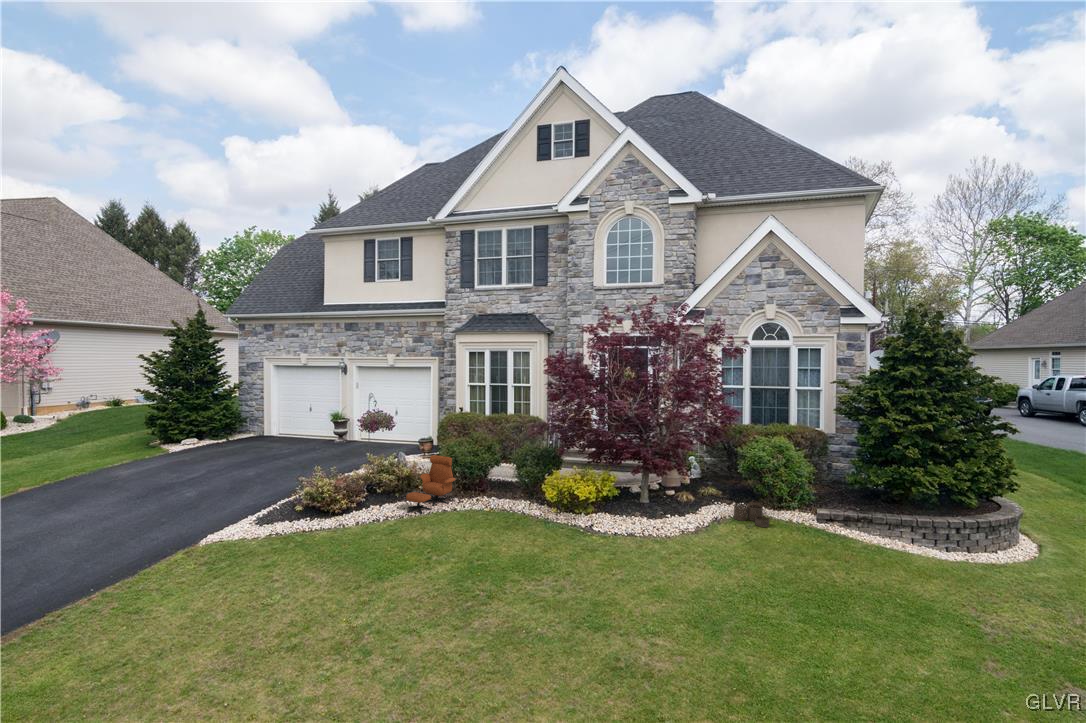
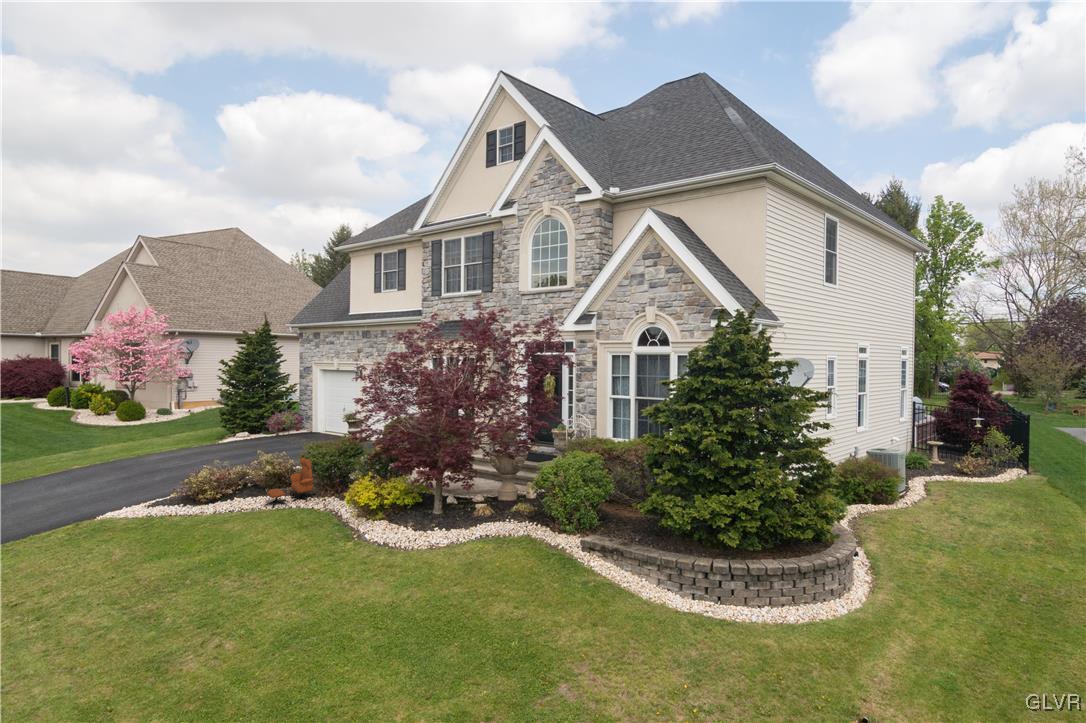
woven basket: present [734,501,769,527] -> none [514,520,553,549]

